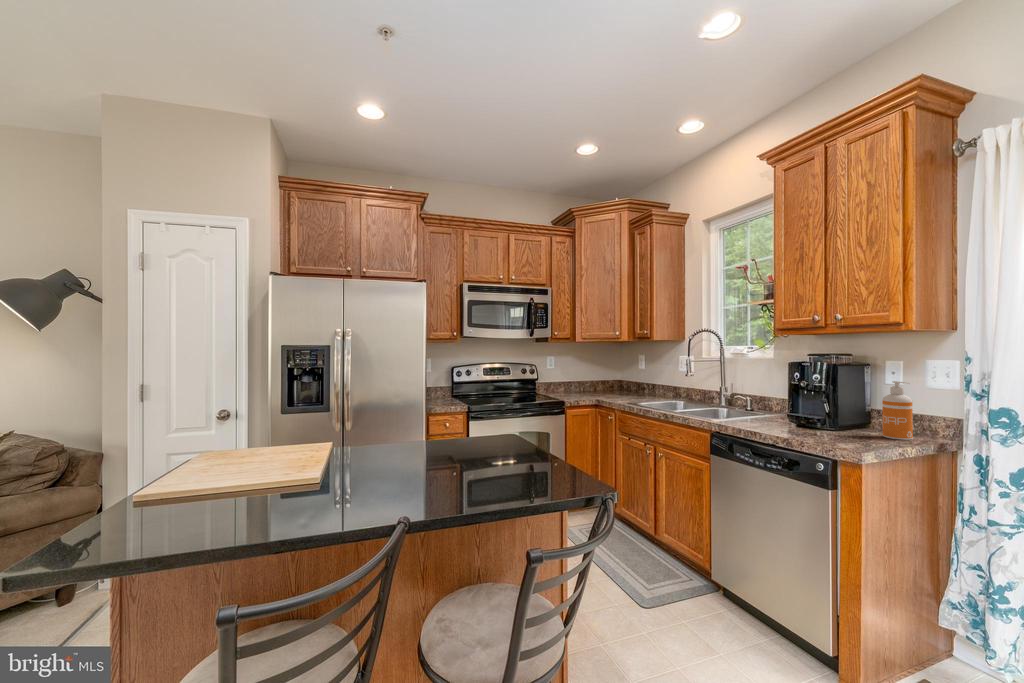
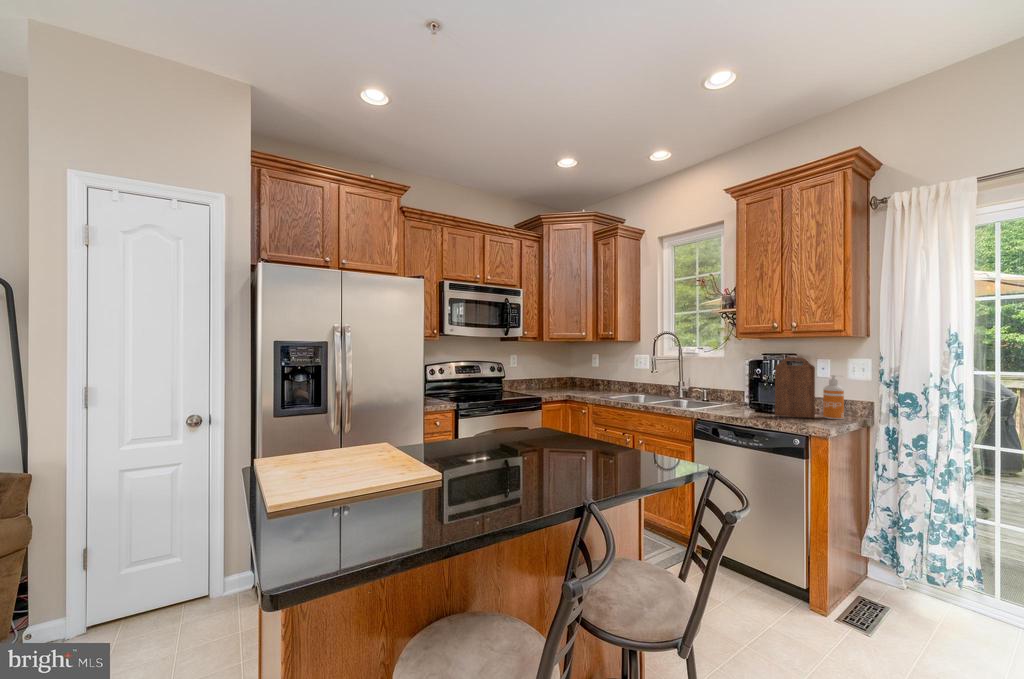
cutting board: none [814,358,869,436] -> present [775,358,815,418]

